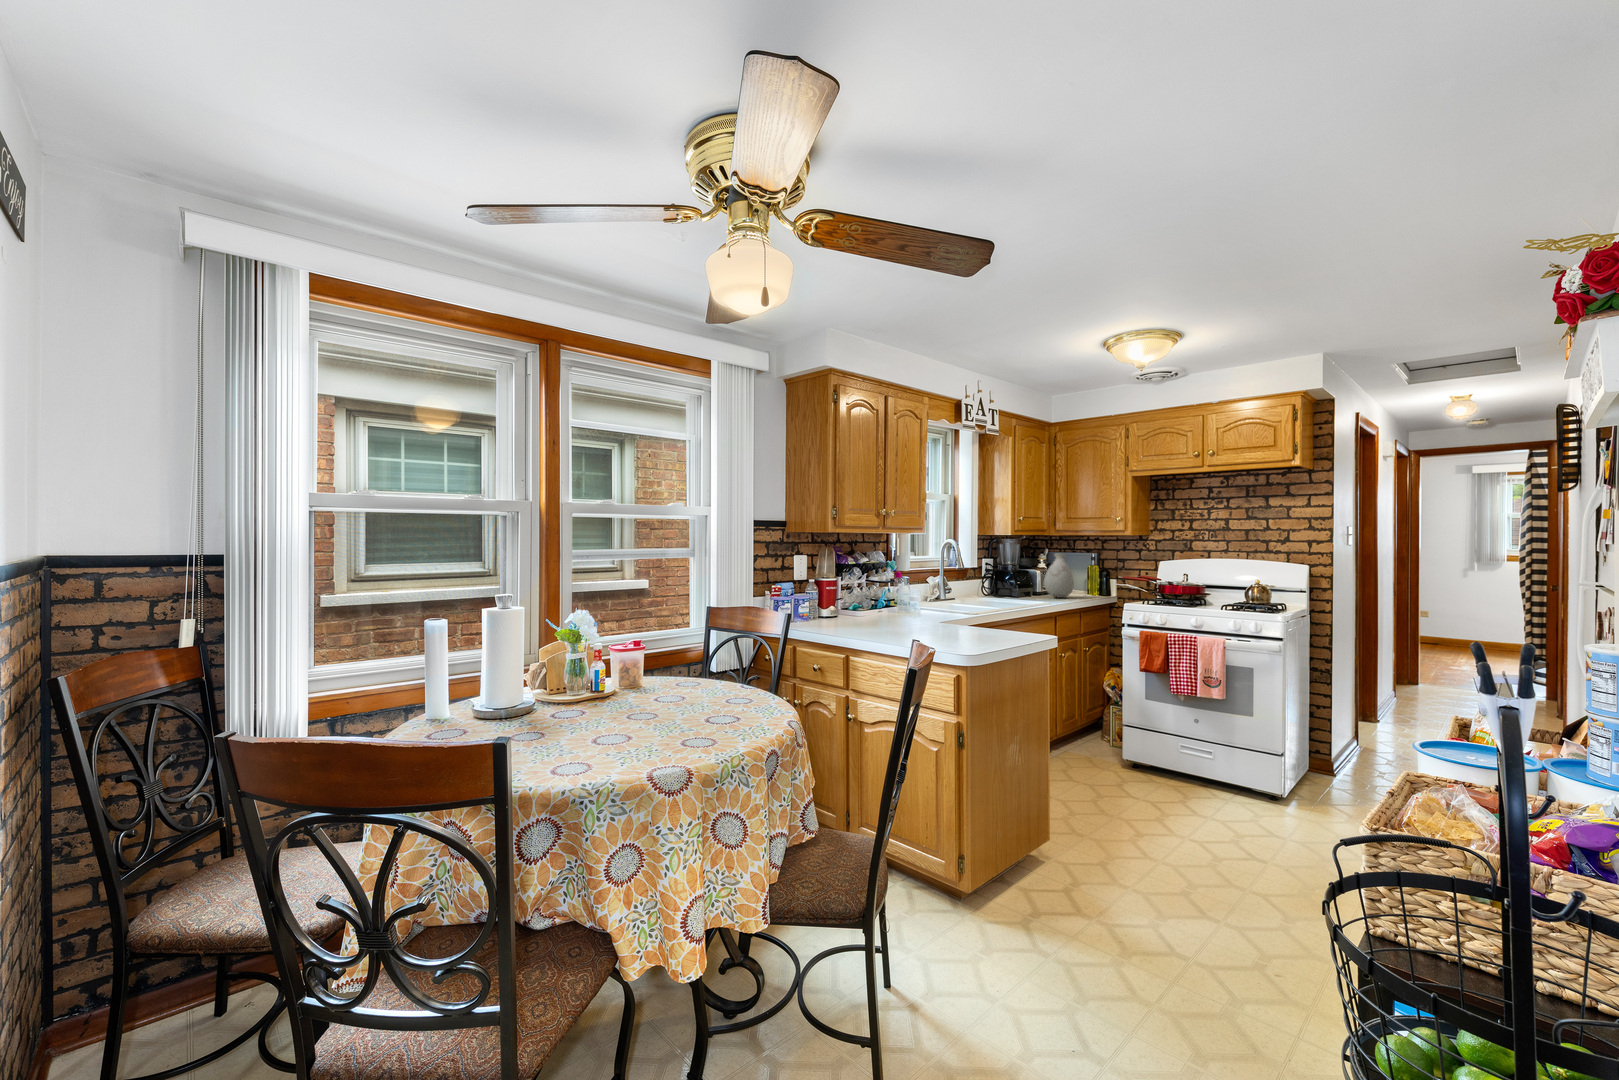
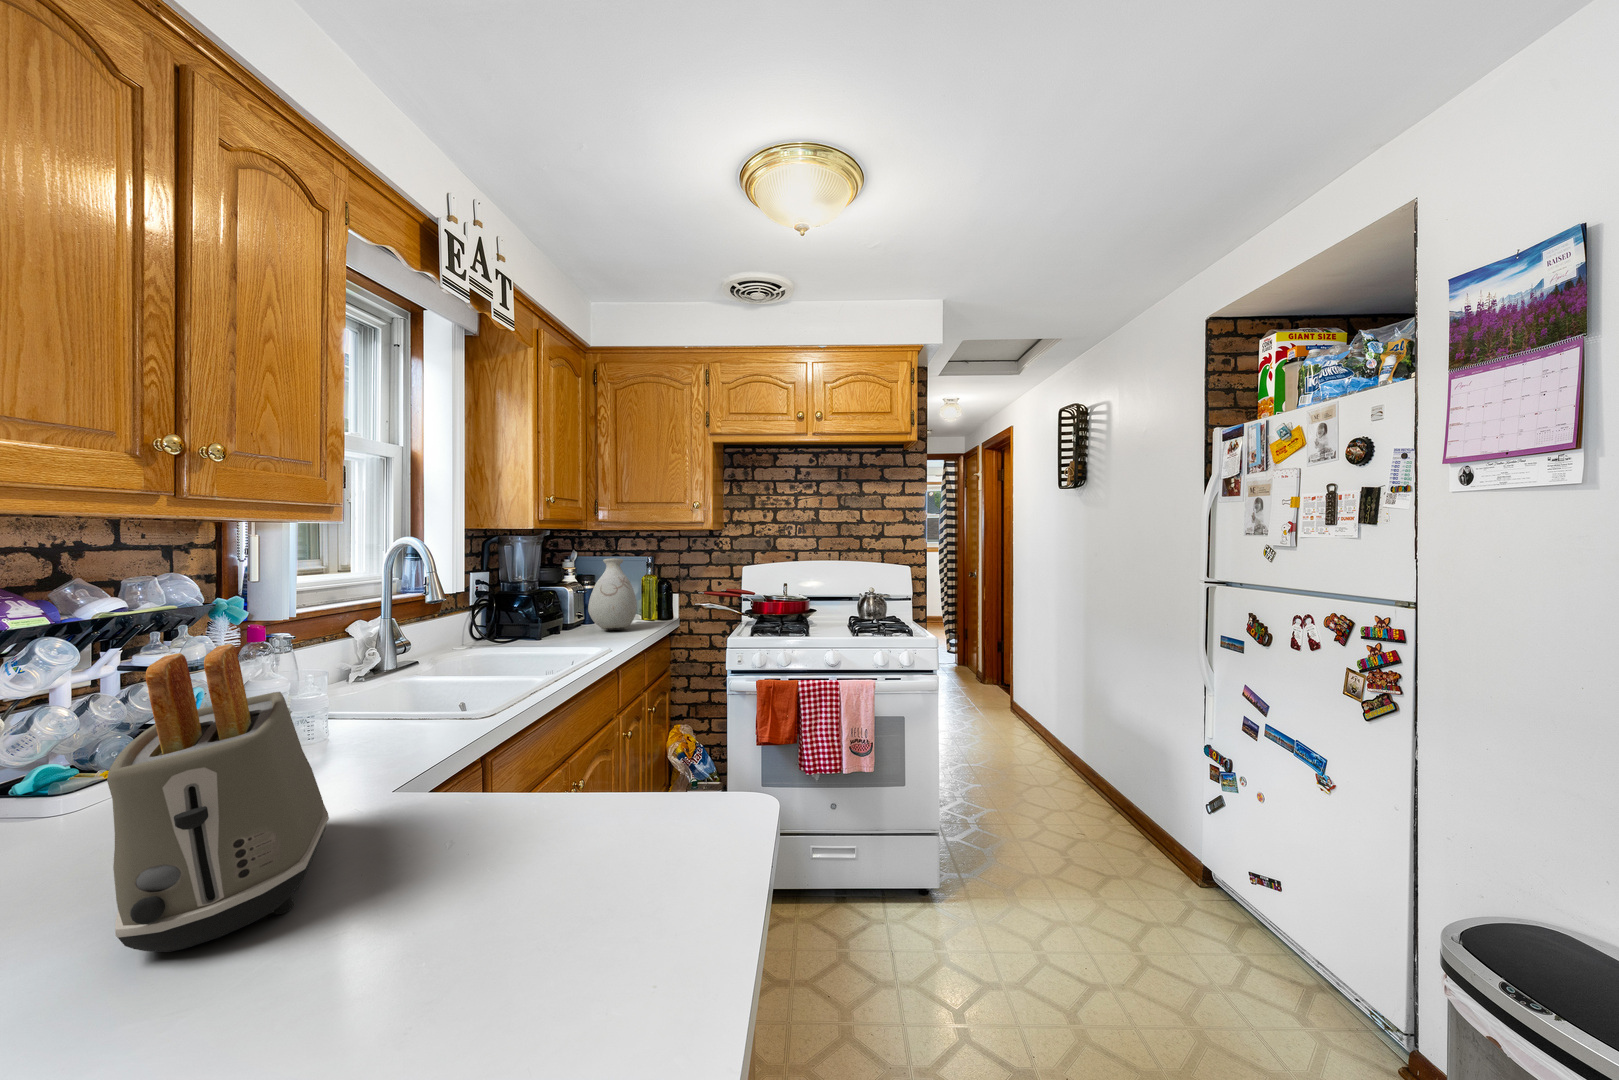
toaster: none [891,566,926,625] -> present [107,644,329,952]

